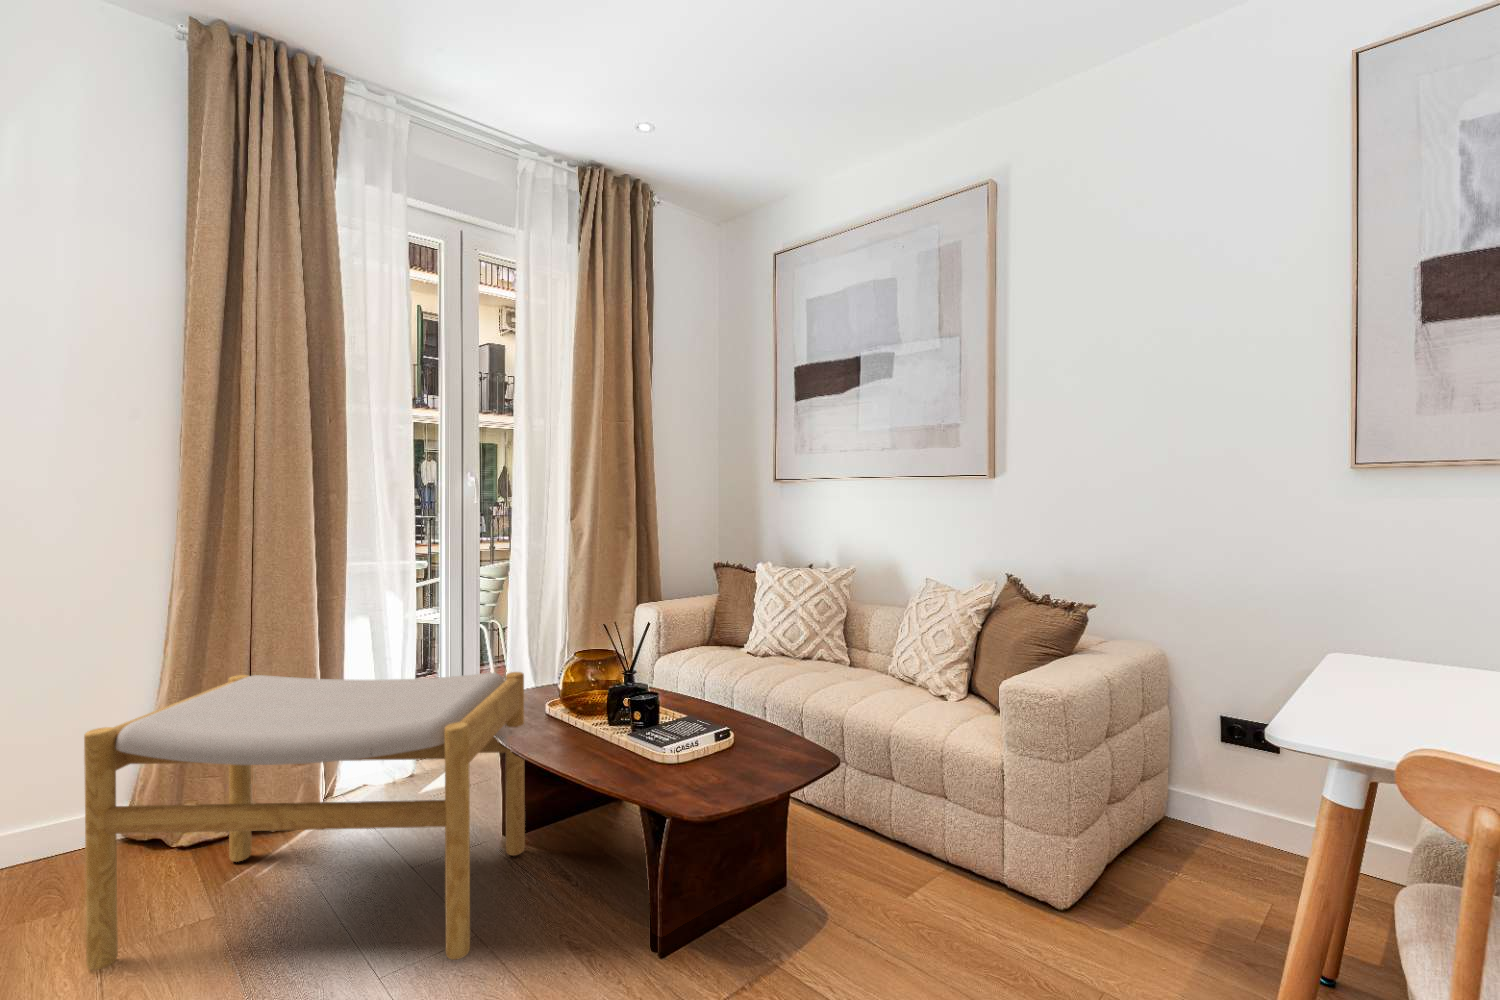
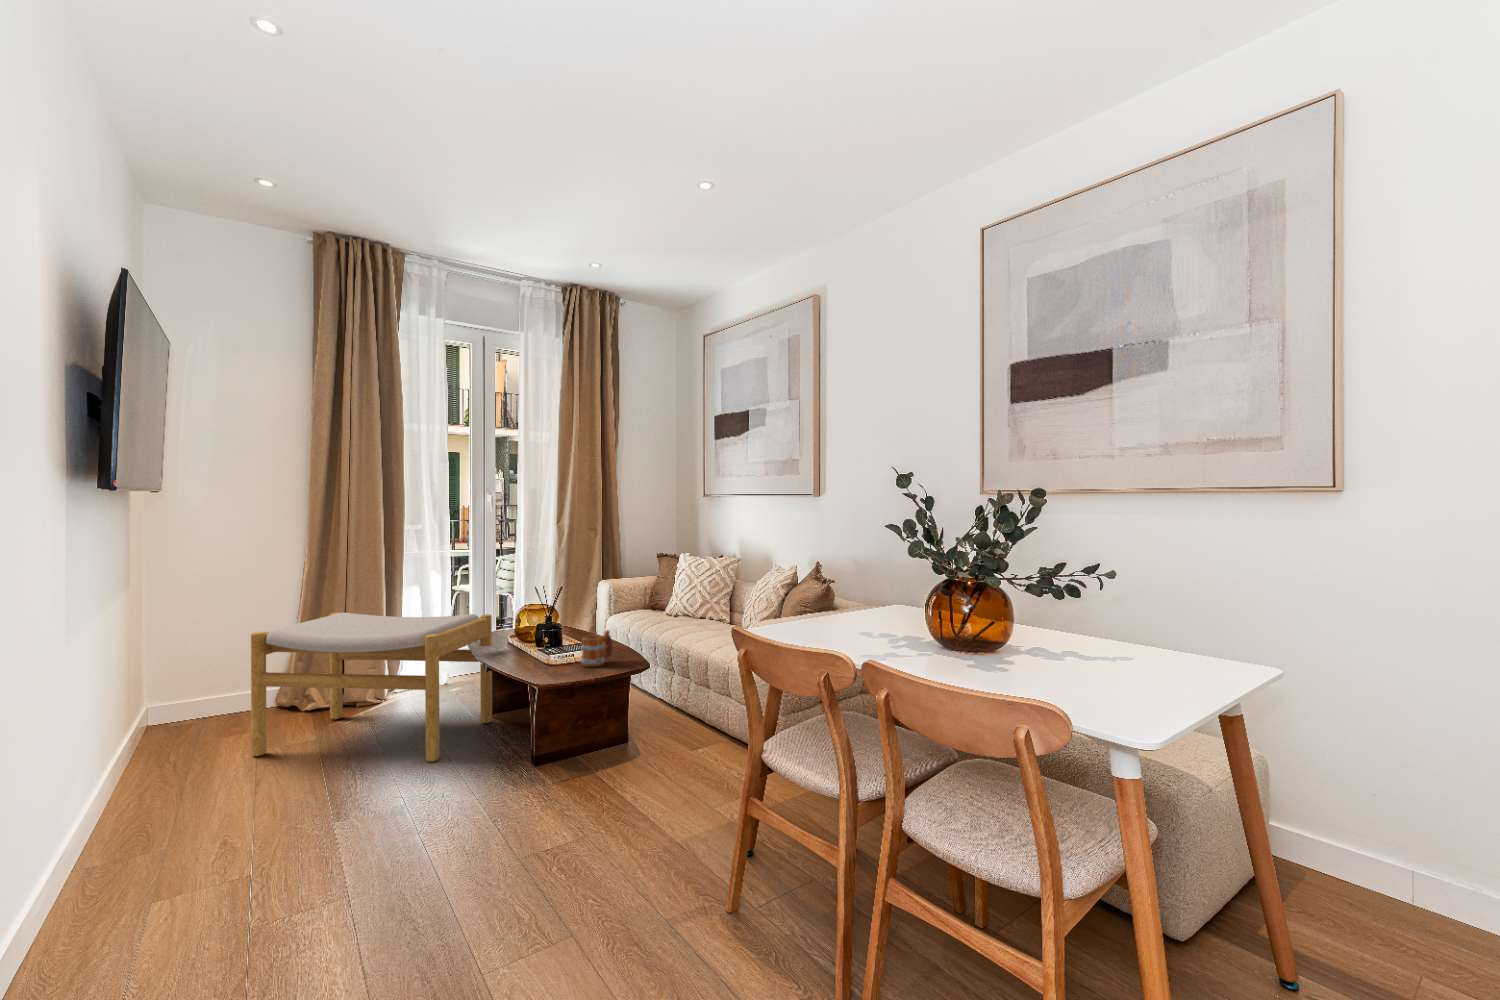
mug: none [718,700,765,769] -> present [581,630,612,667]

